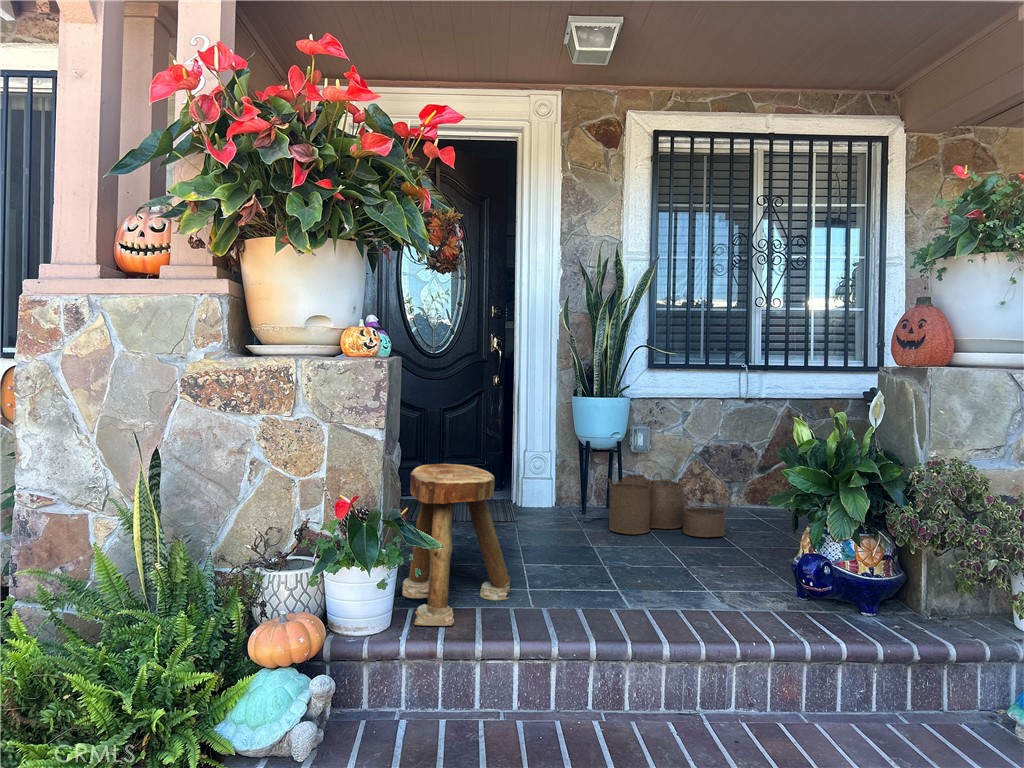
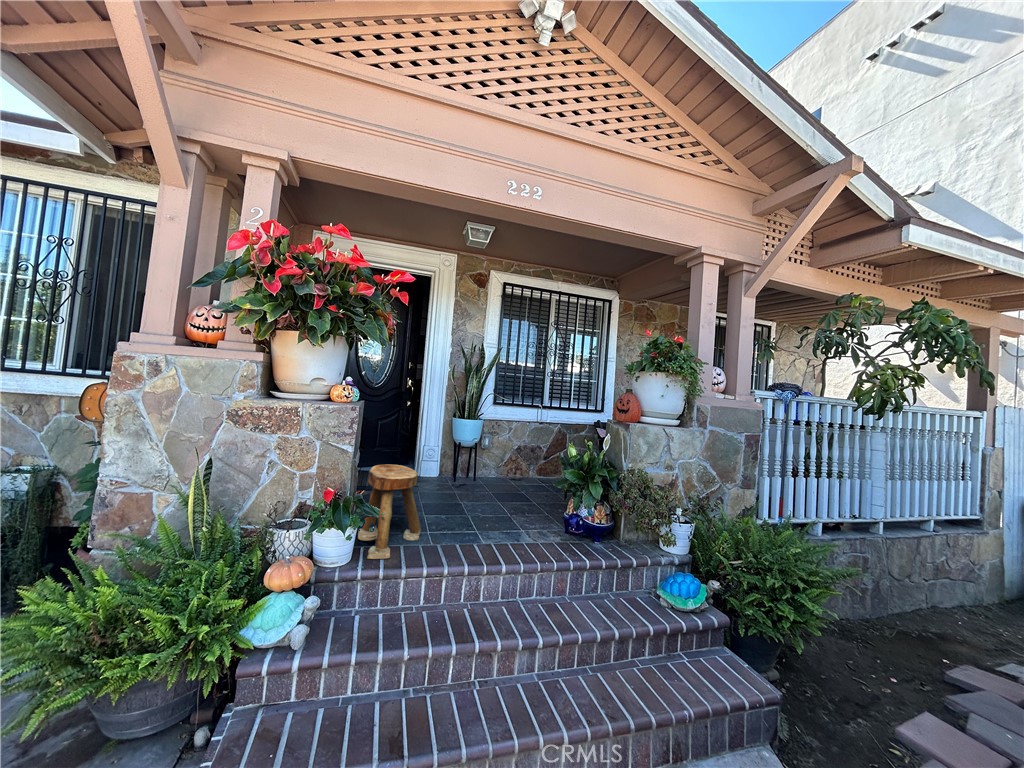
woven basket: present [608,472,726,537] -> none [470,459,531,498]

